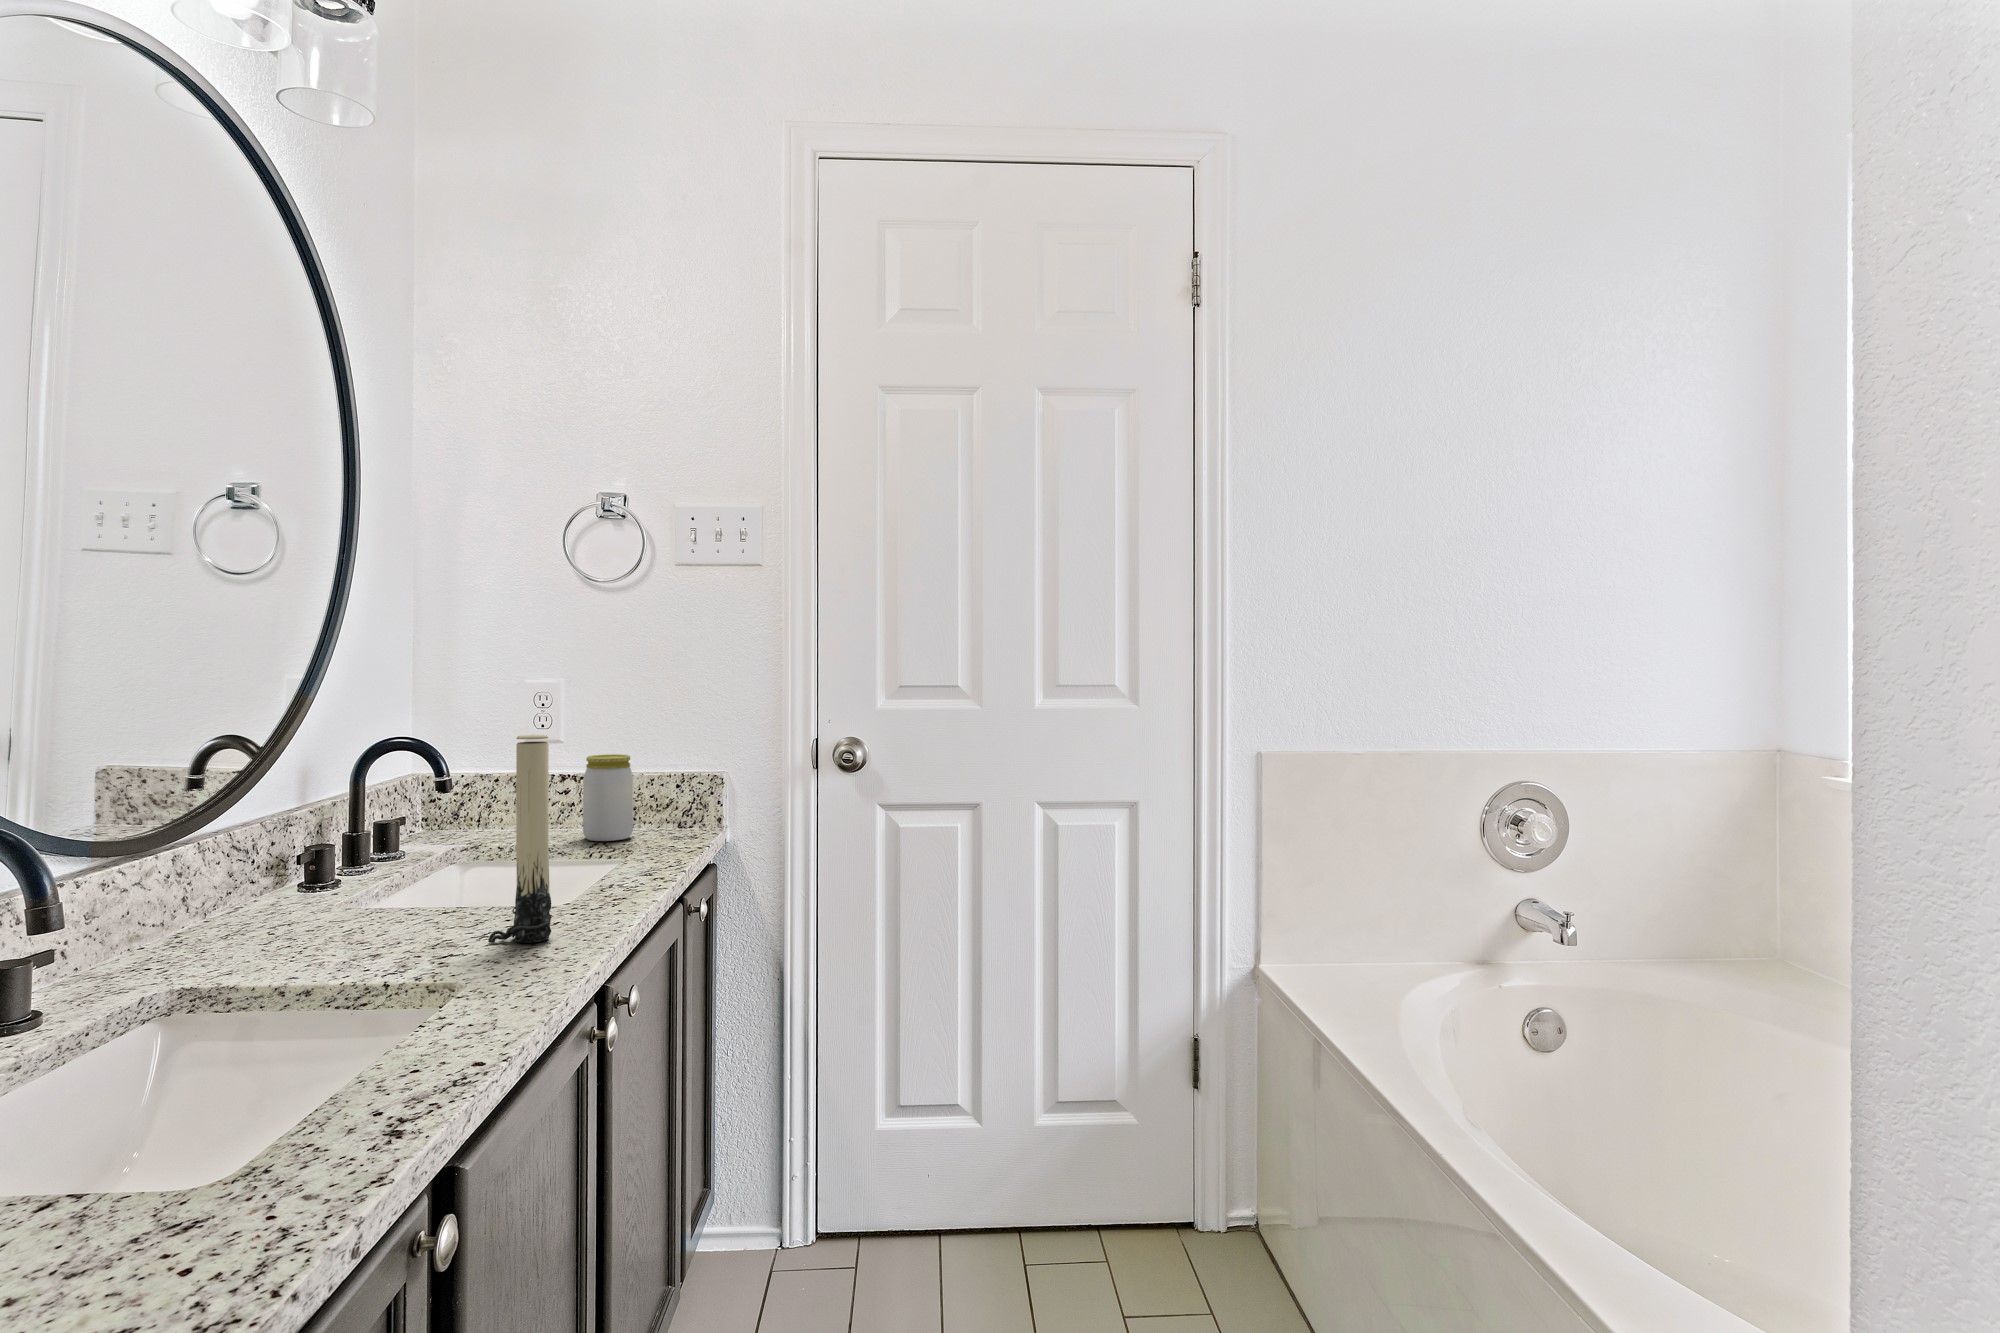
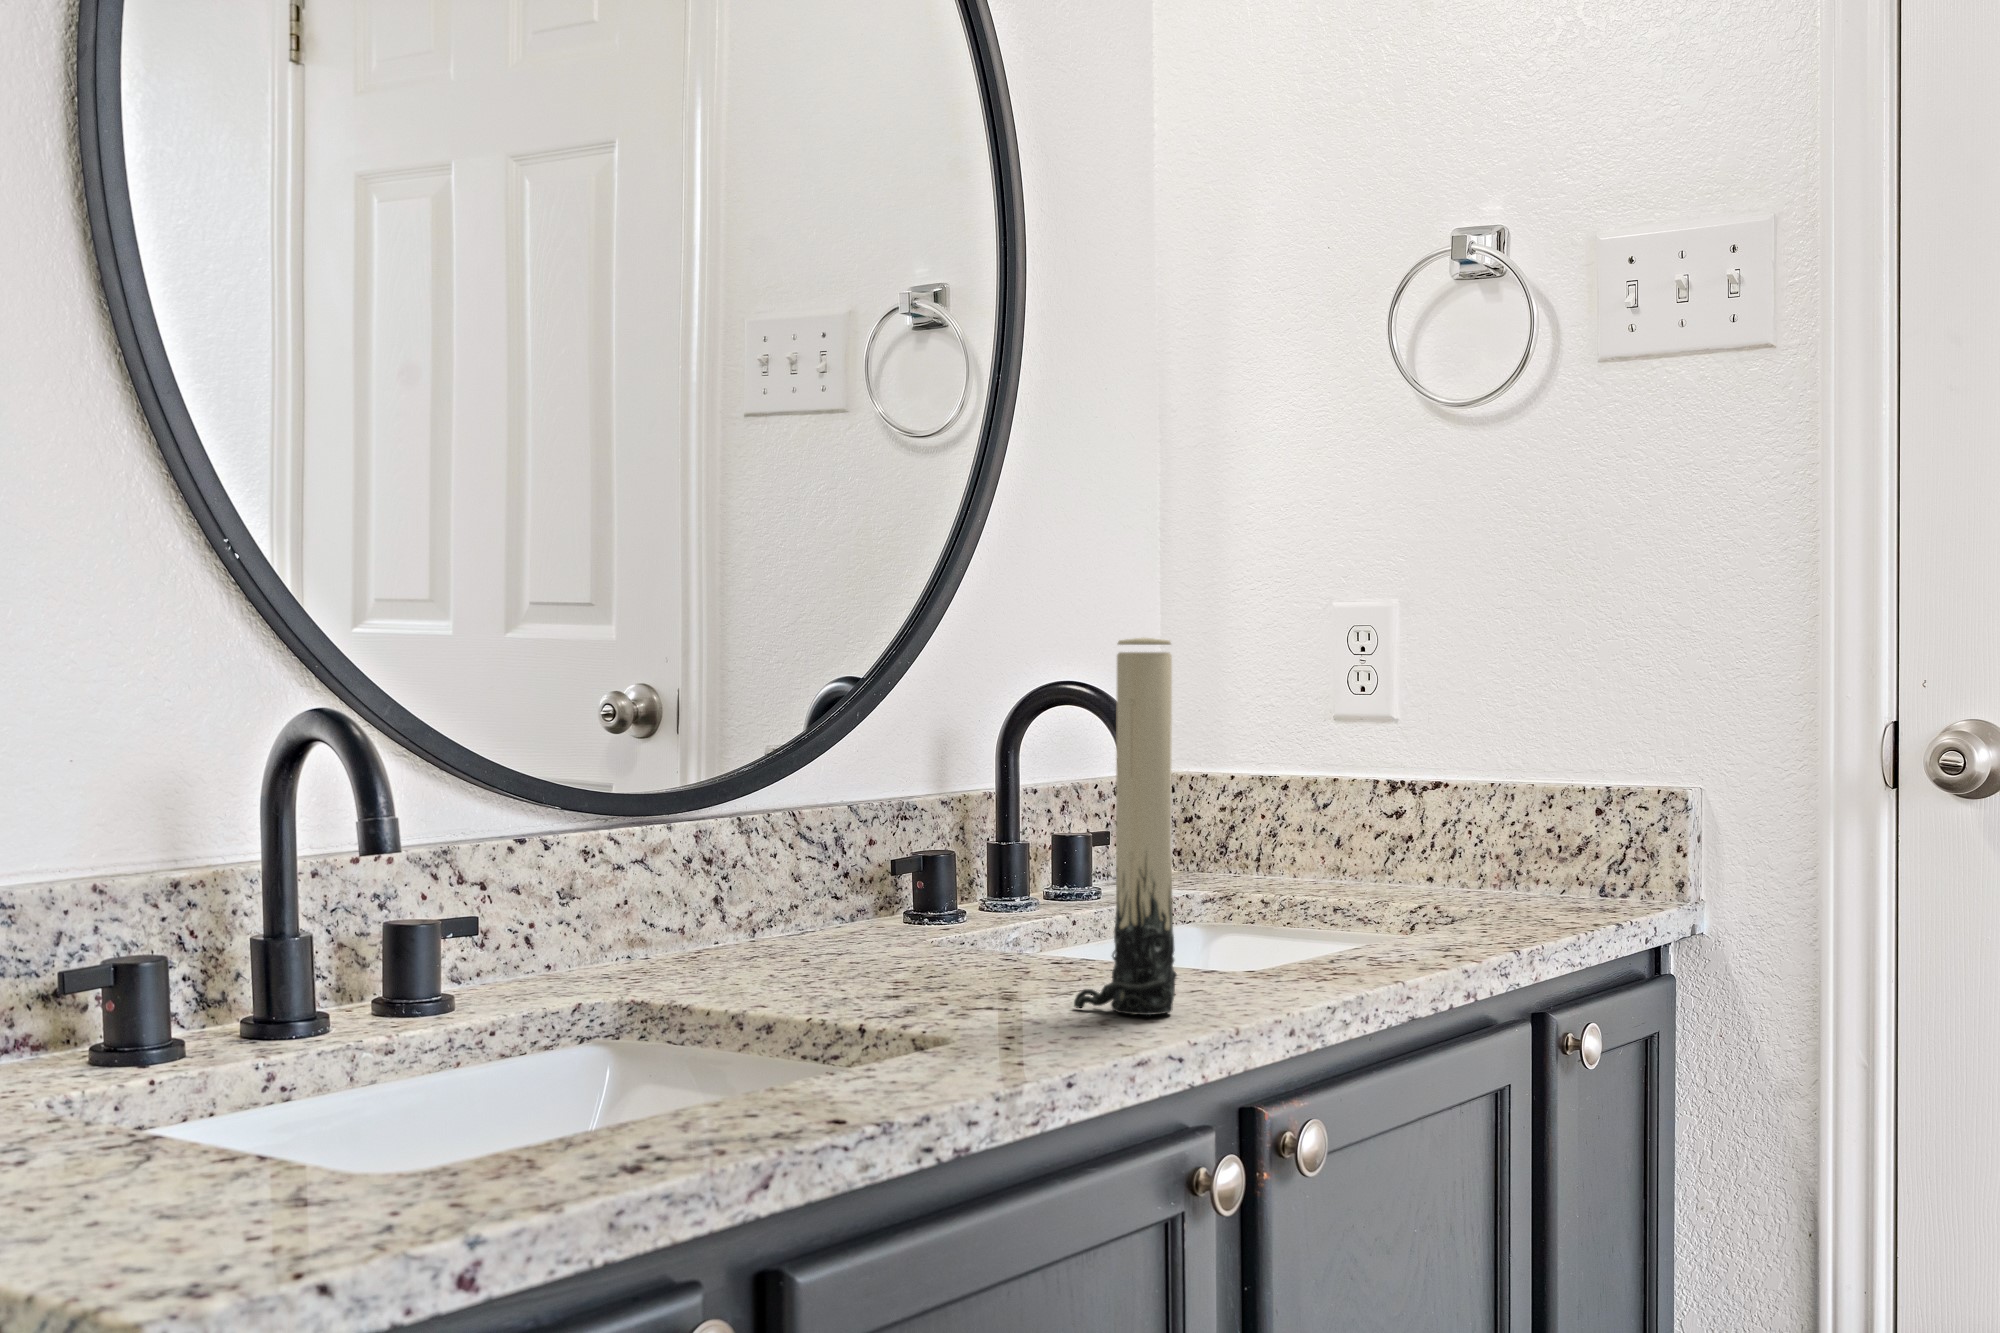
jar: present [583,754,633,841] -> none [1409,739,1503,906]

